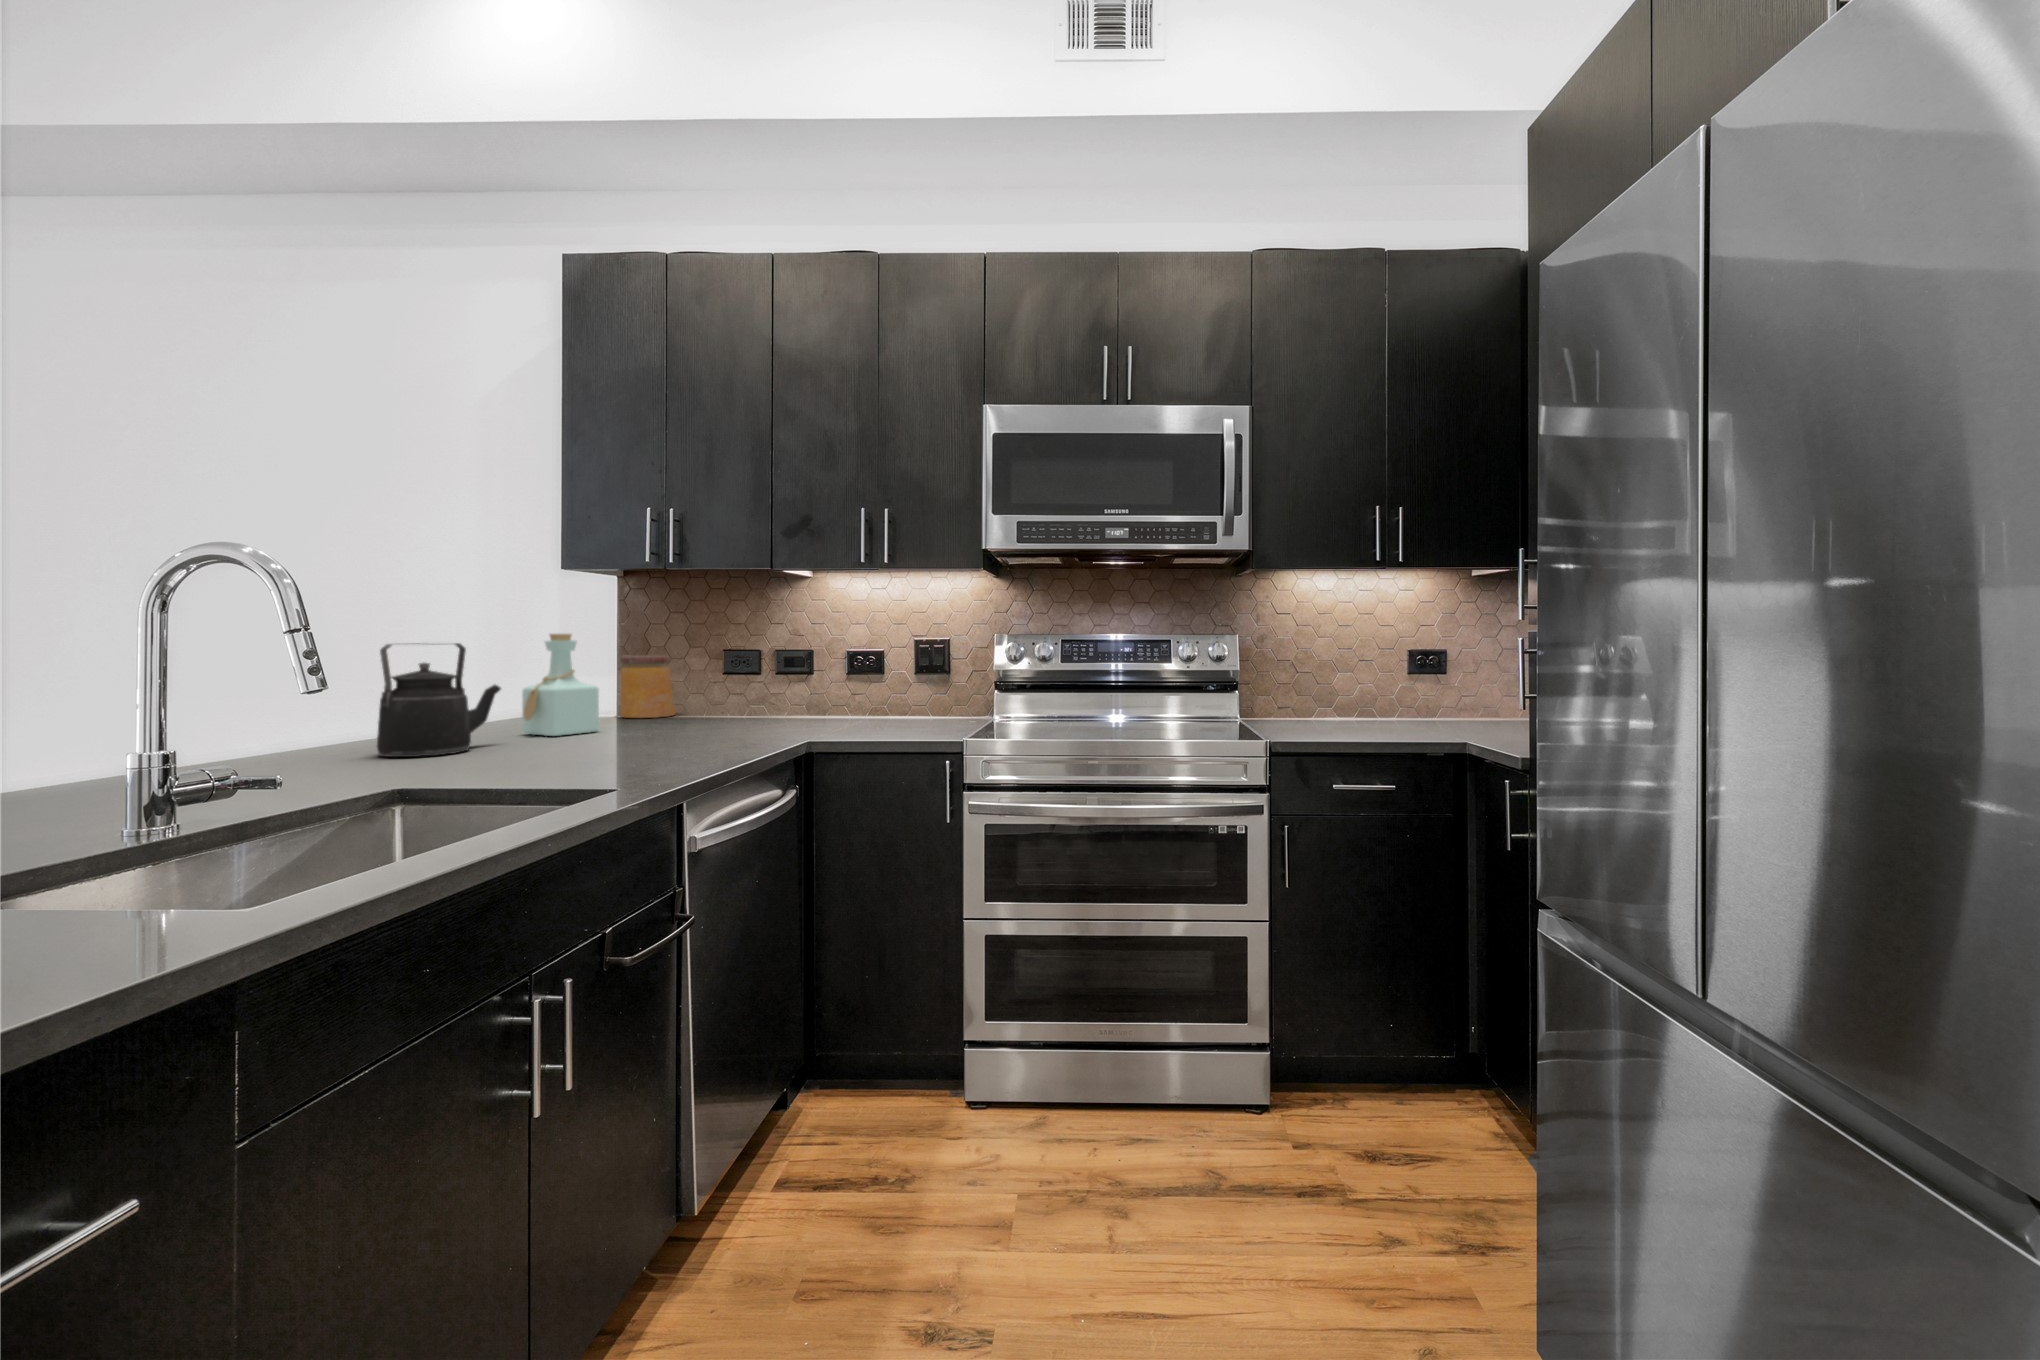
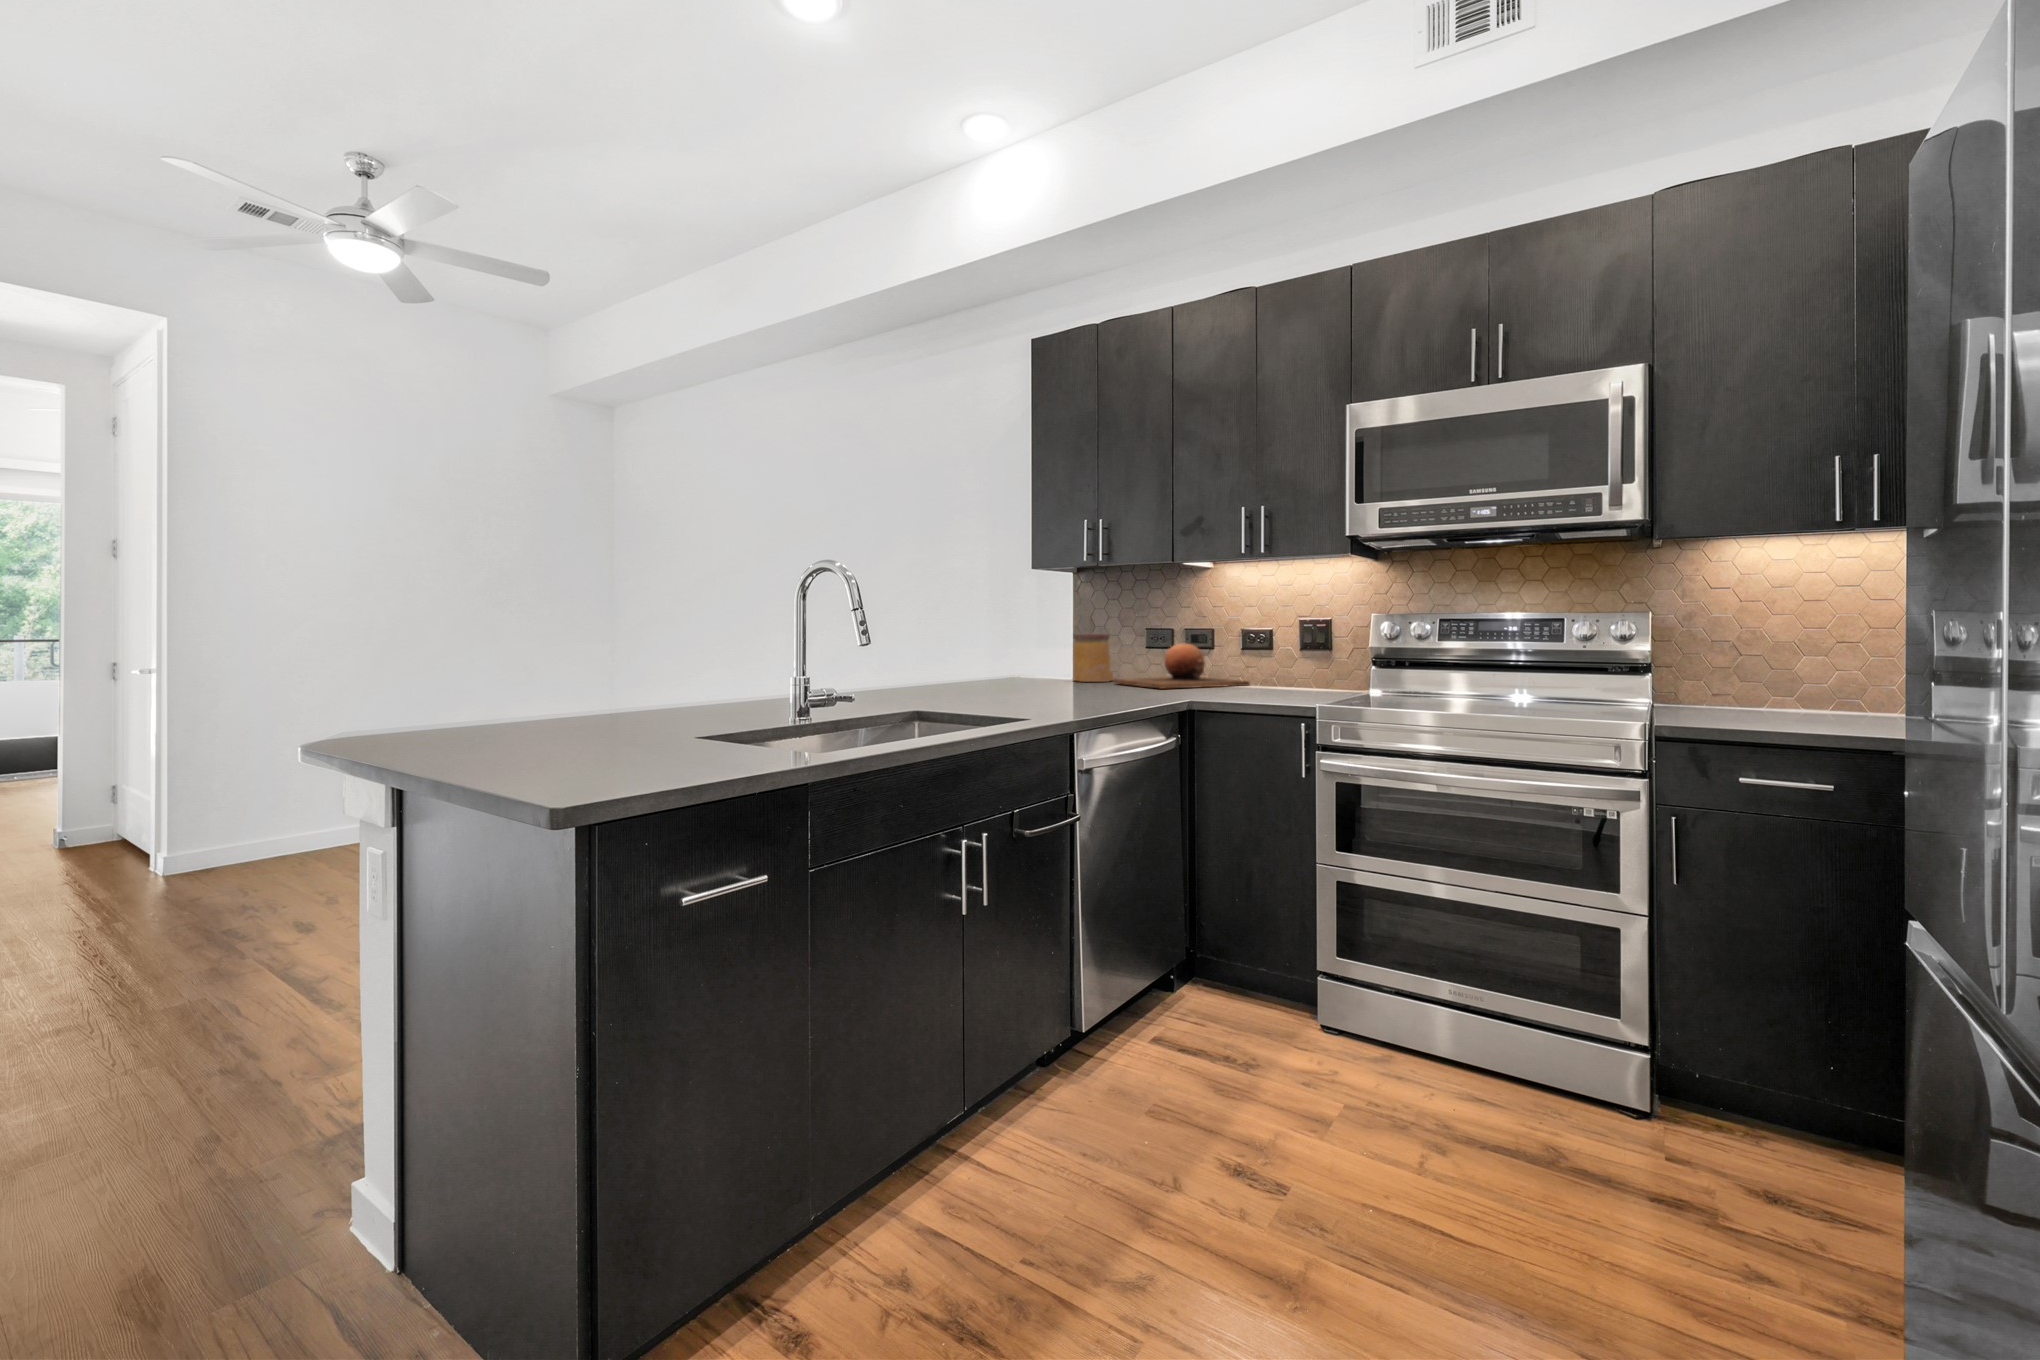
bottle: present [522,634,599,736] -> none [1002,615,1051,690]
kettle: present [377,643,501,757] -> none [912,620,985,696]
chopping board: none [681,668,852,725] -> present [1113,643,1250,688]

